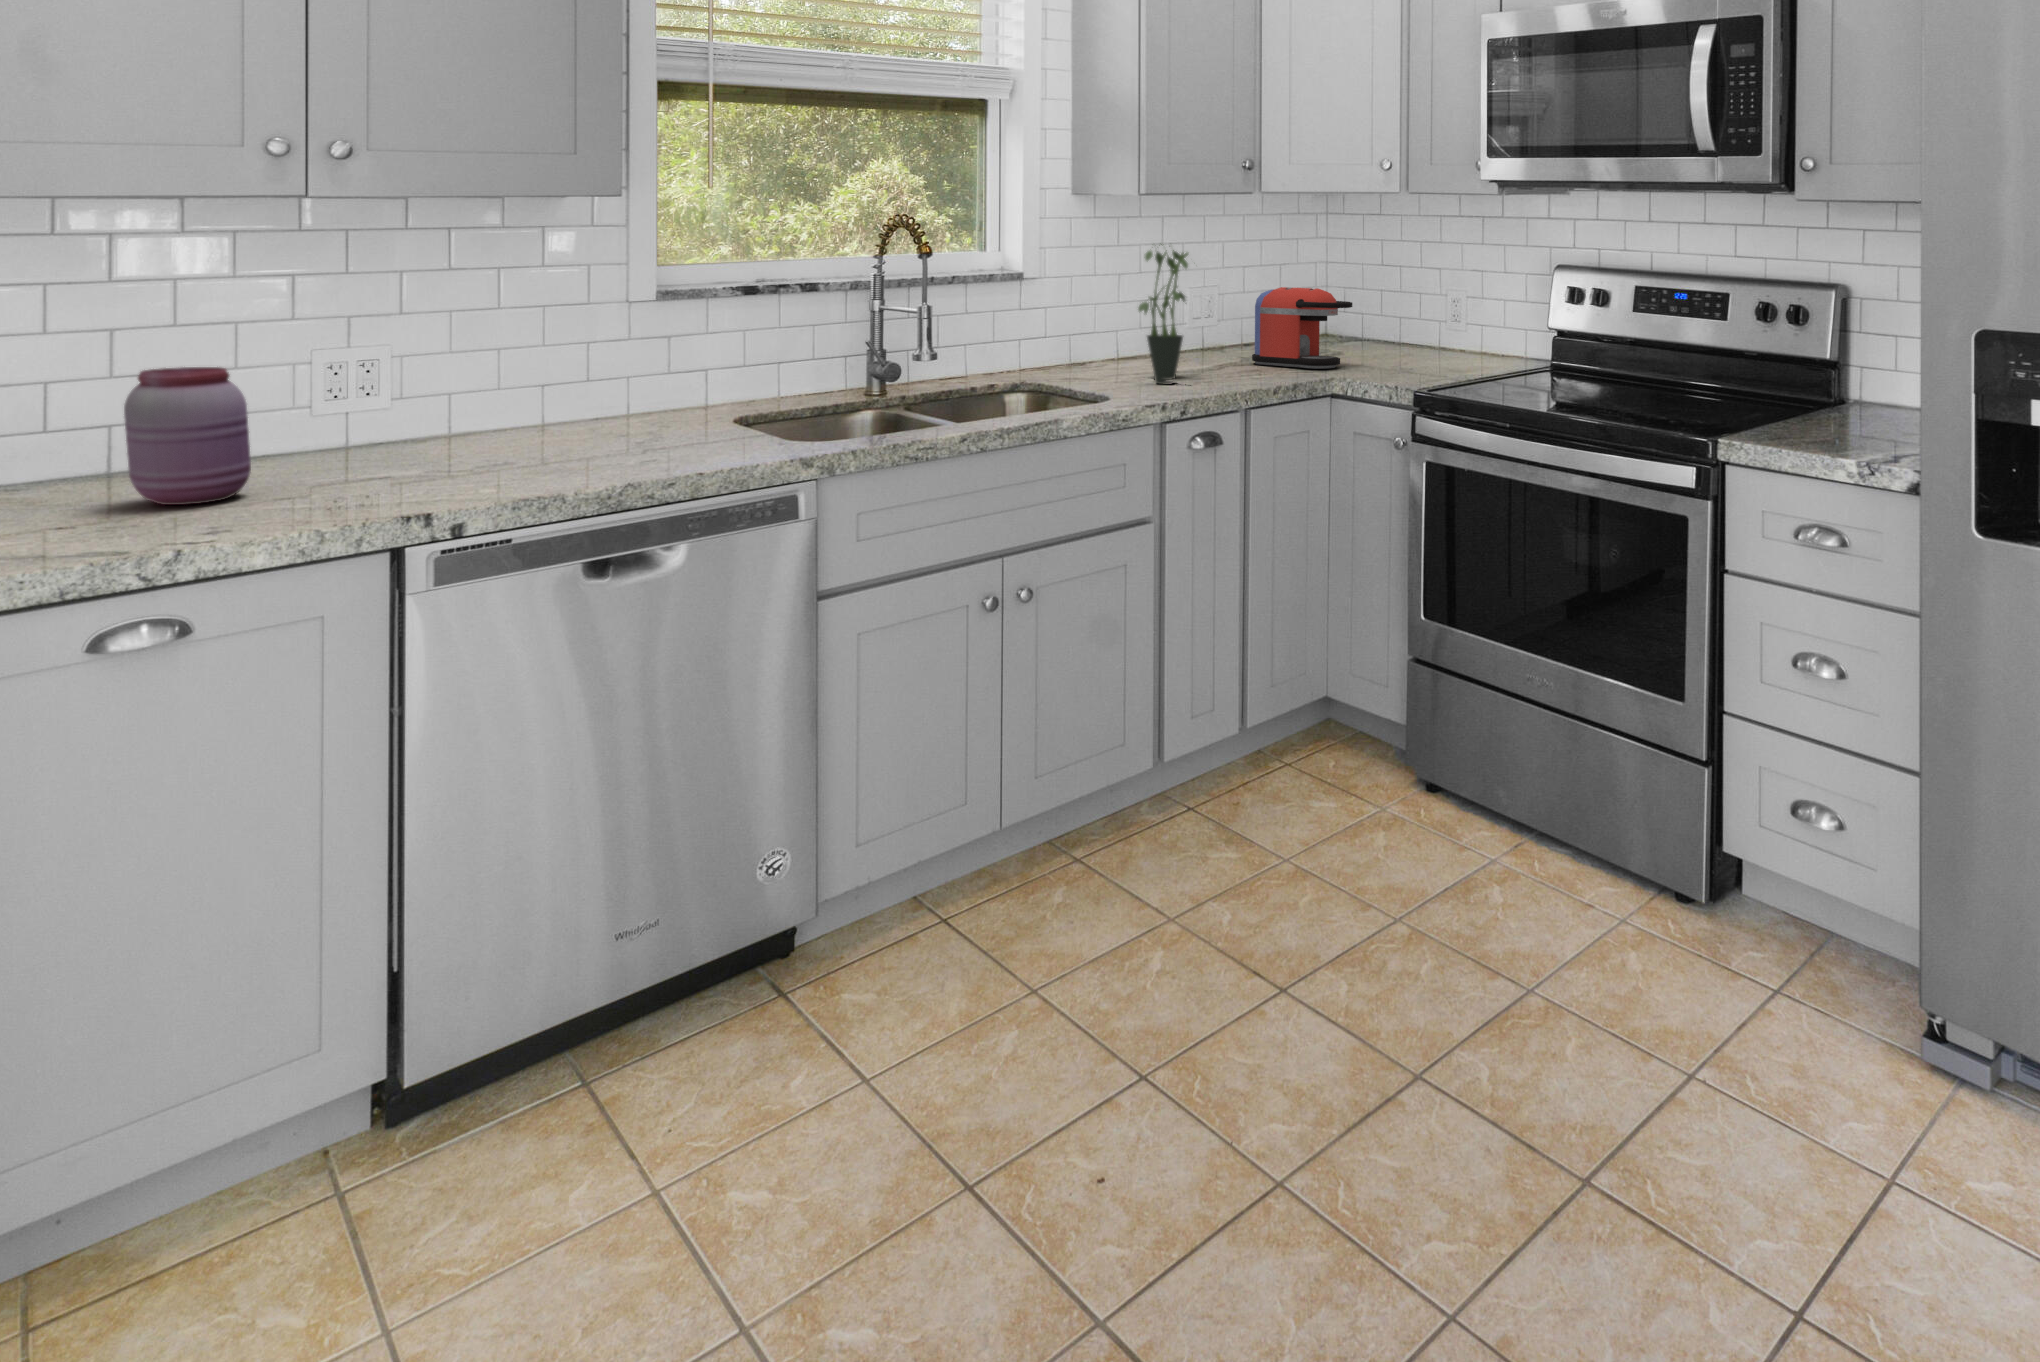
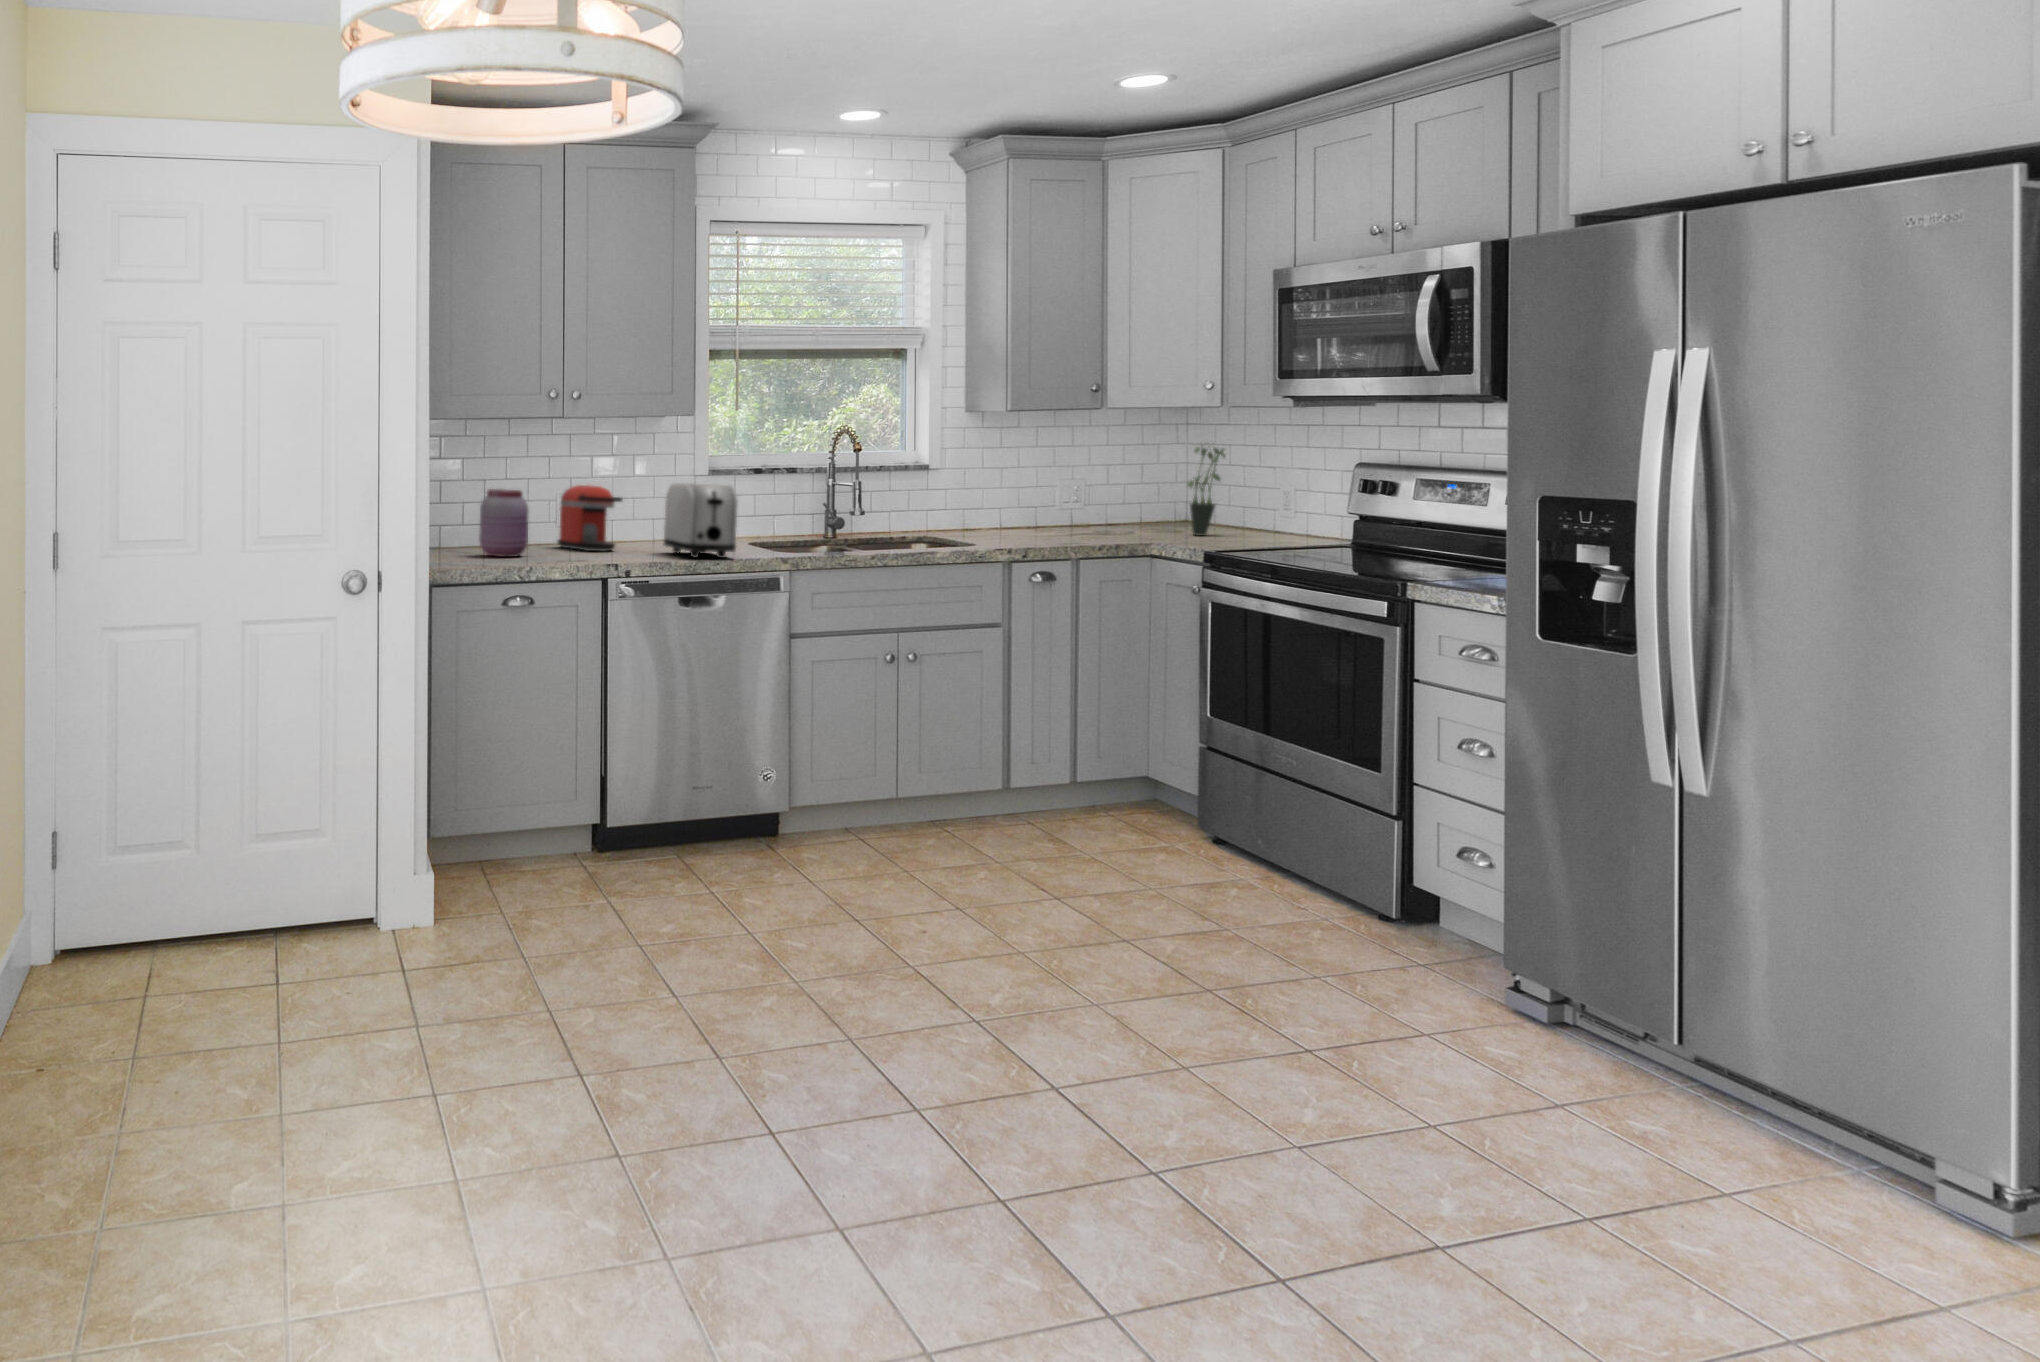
potted plant: present [1138,244,1188,384] -> present [1187,443,1225,536]
coffee maker: present [1252,287,1352,368] -> present [558,485,622,551]
toaster: none [561,332,695,472] -> present [663,483,738,558]

